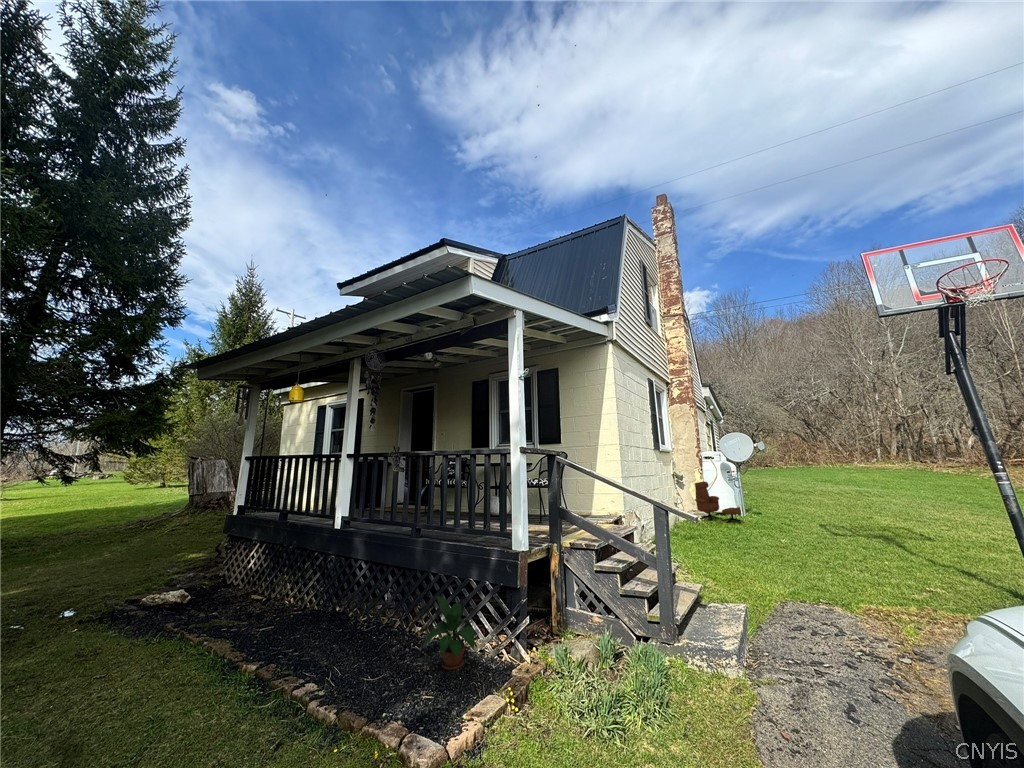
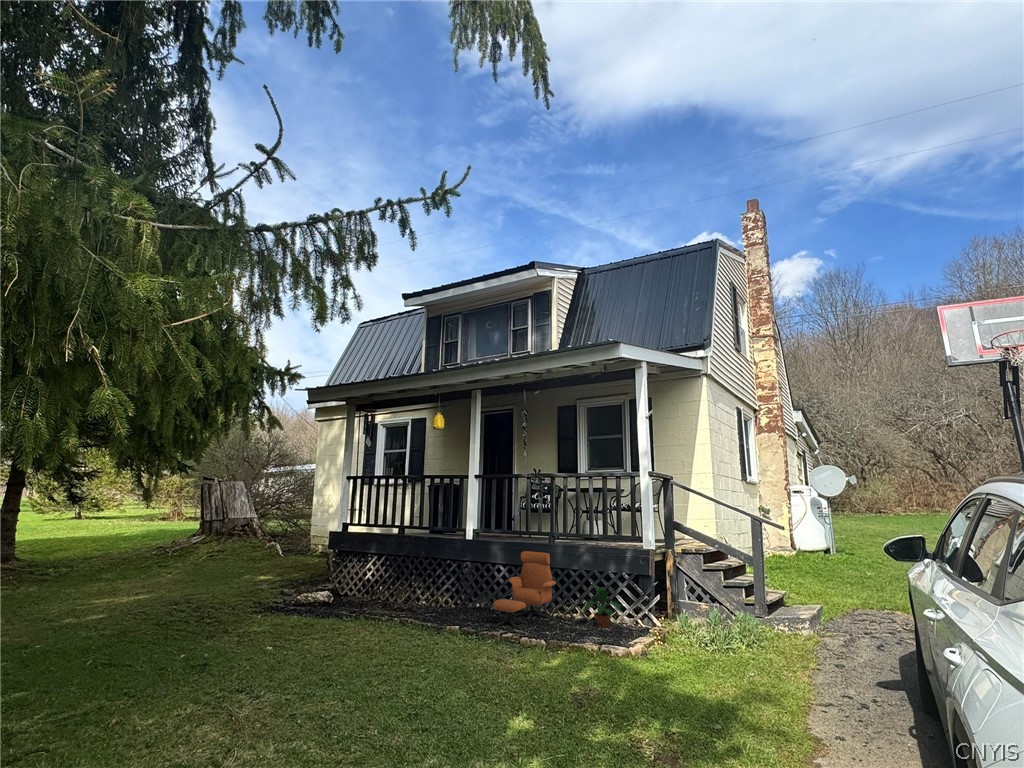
lounge chair: present [695,482,743,523] -> present [493,551,556,627]

